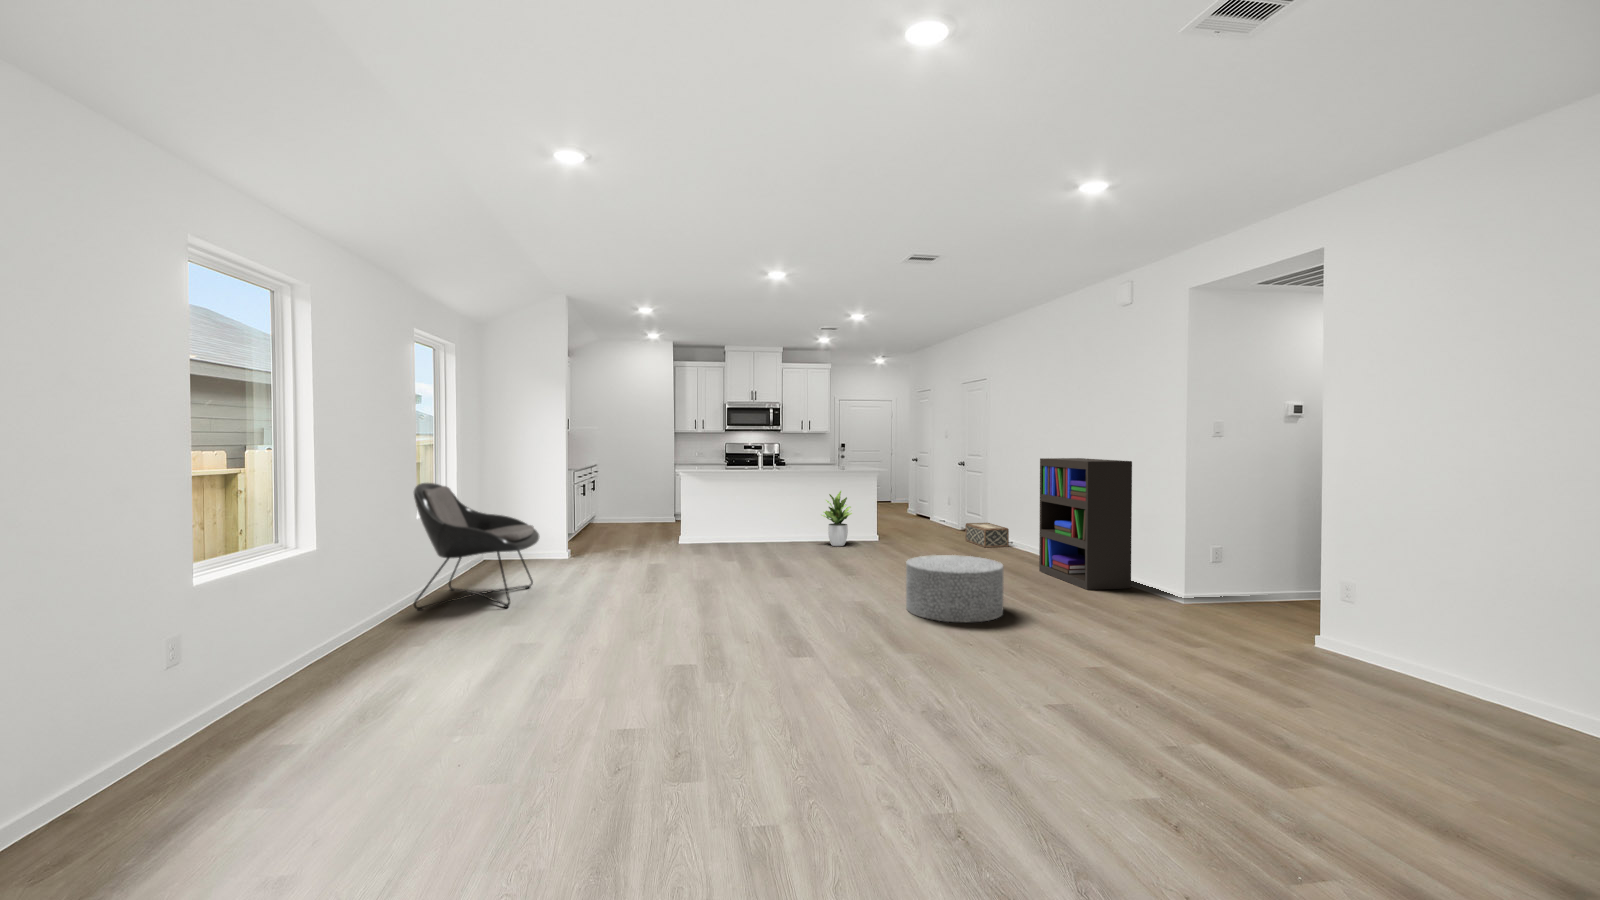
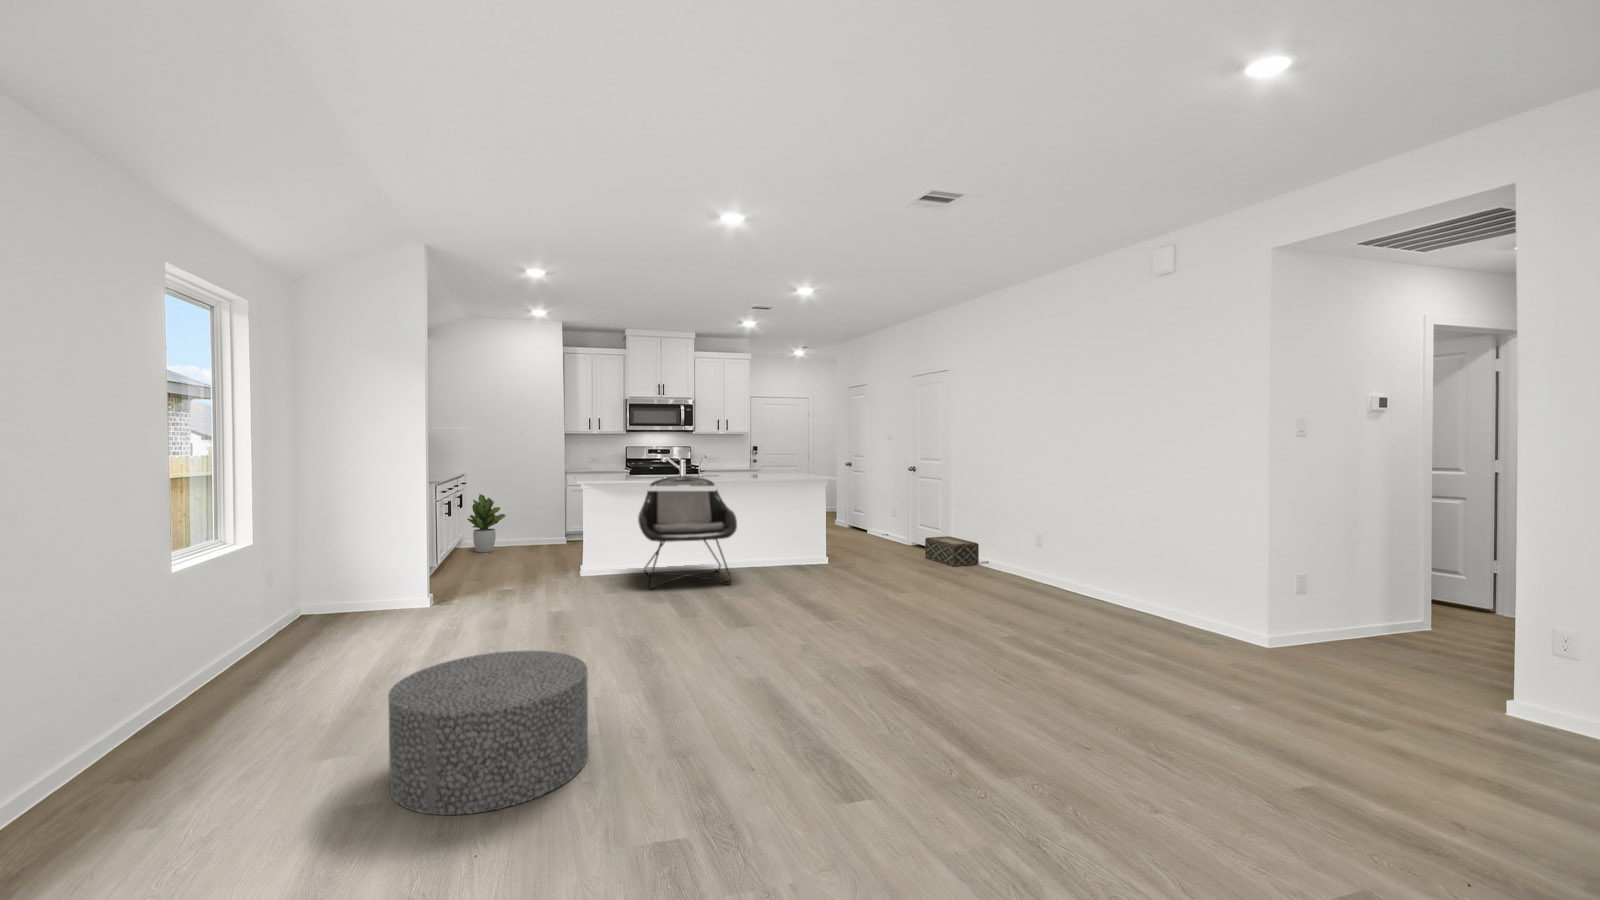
bookshelf: present [1039,458,1132,590] -> none [1040,462,1163,623]
lounge chair: present [413,483,539,611] -> present [638,476,737,590]
potted plant: present [822,491,852,546] -> present [467,494,506,553]
ottoman: present [906,555,1003,622] -> present [388,651,588,815]

